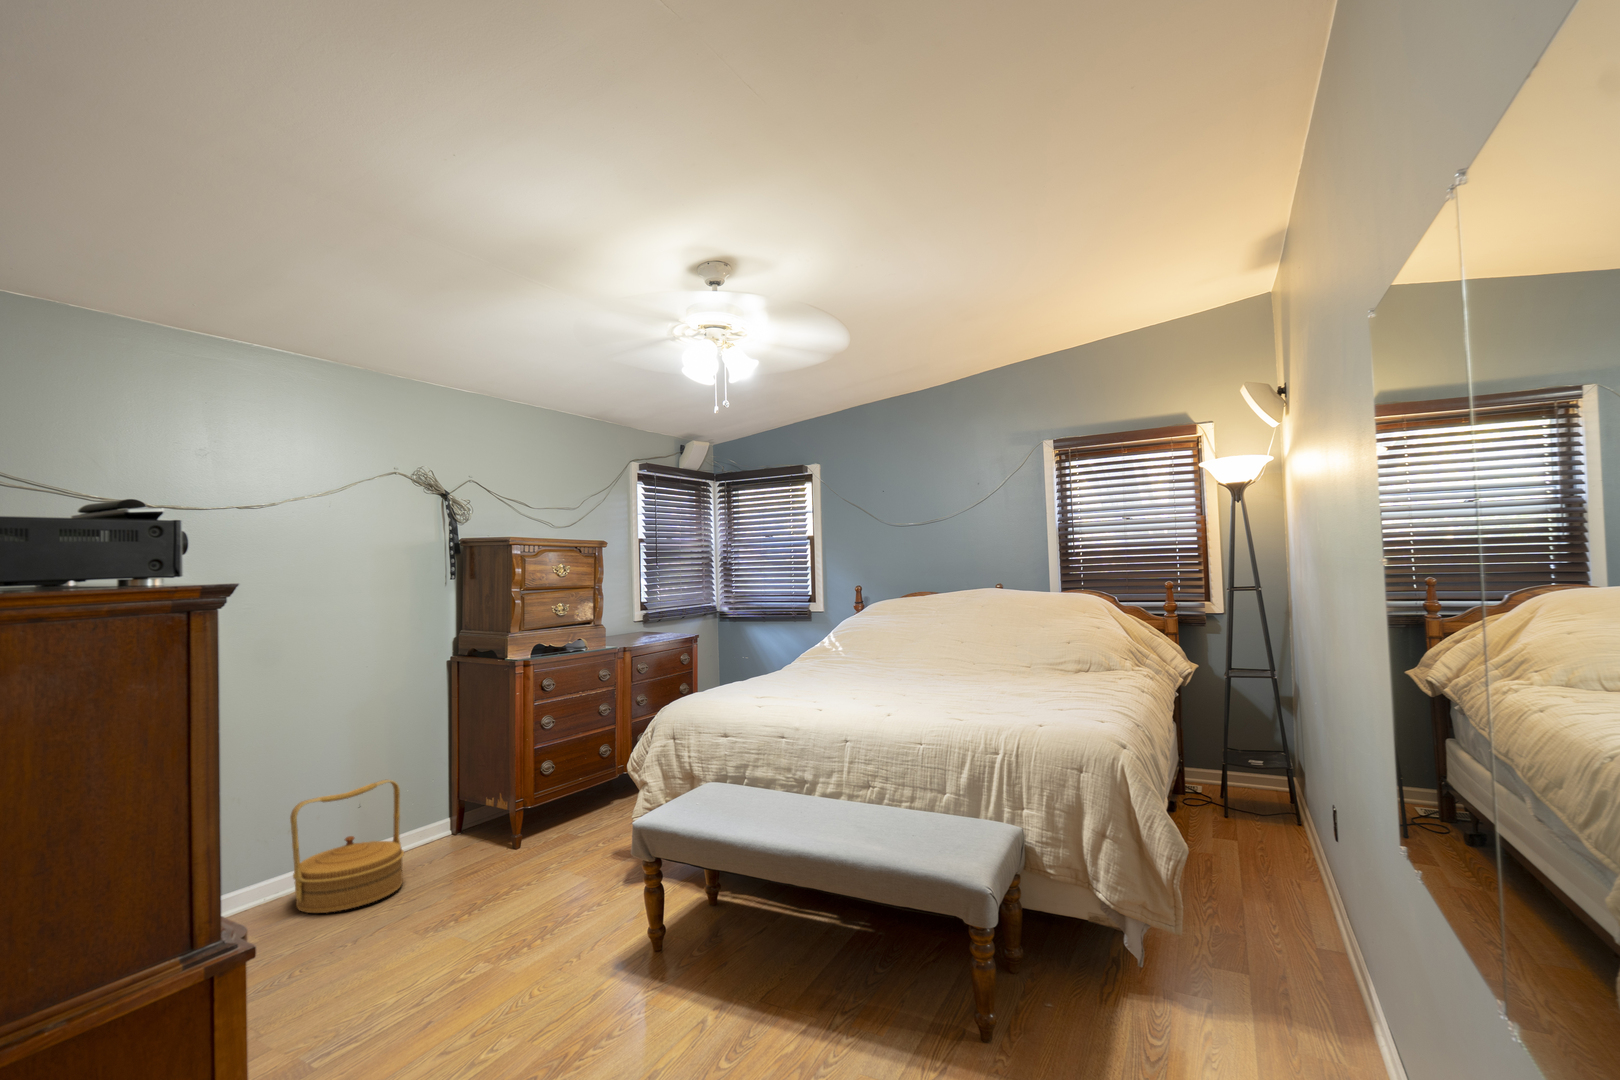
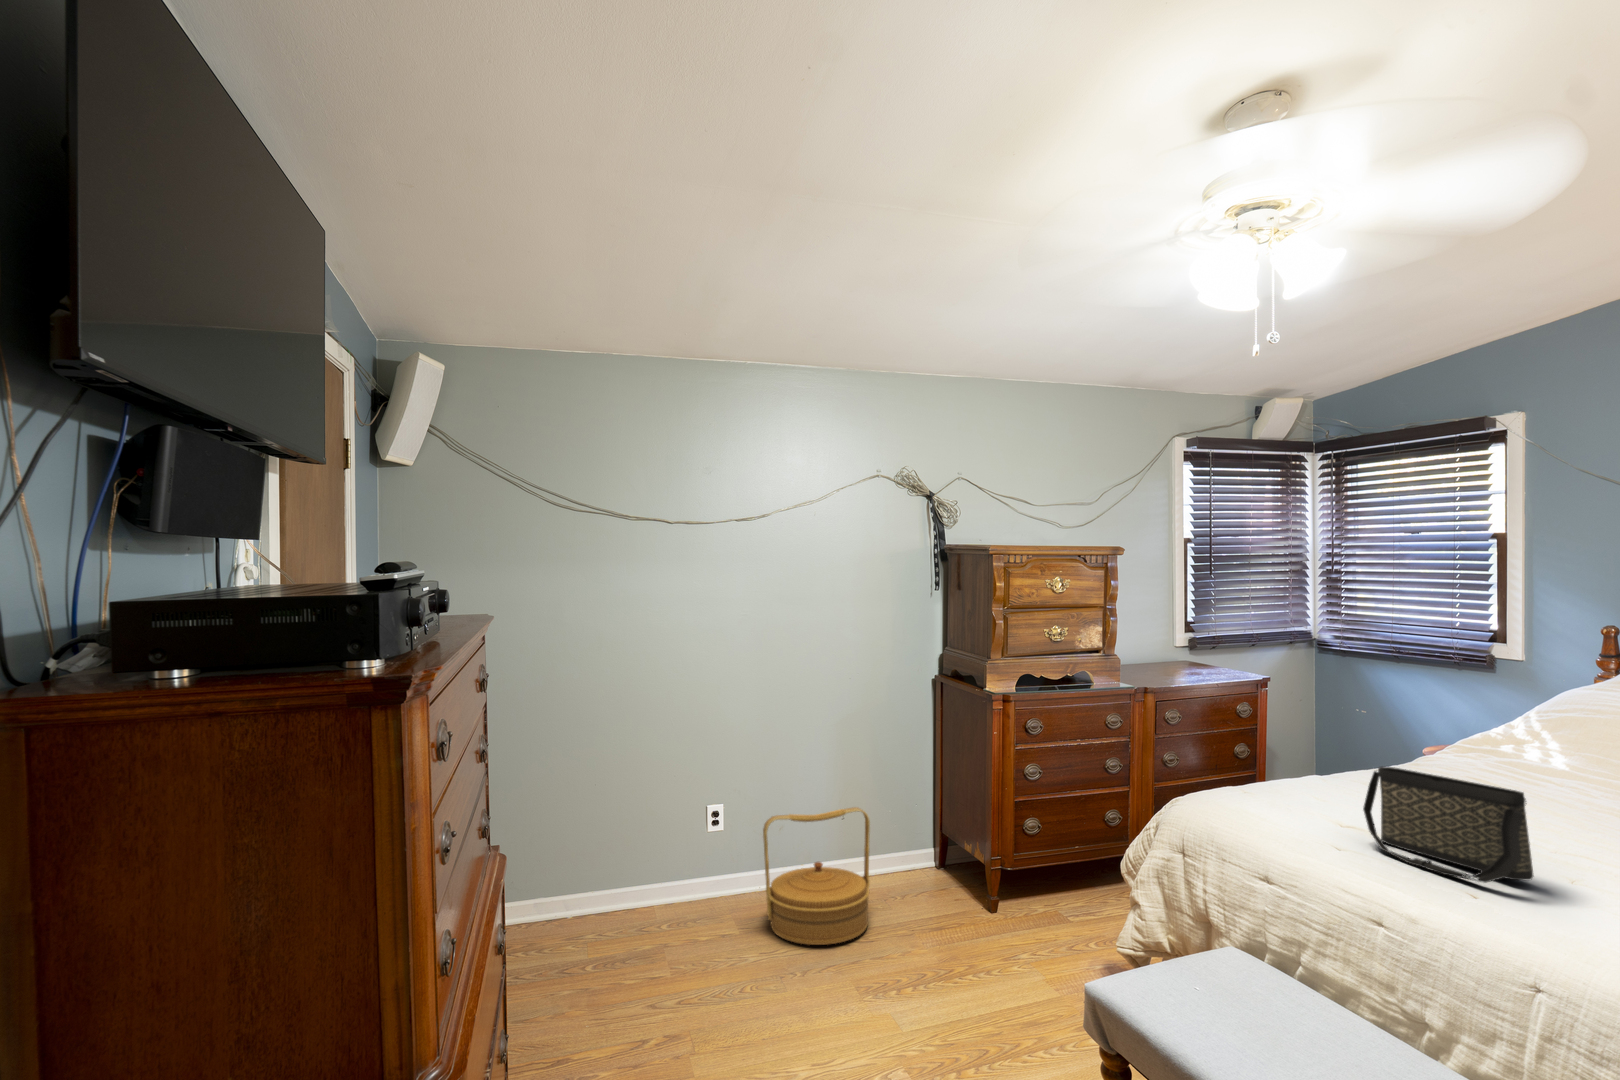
handbag: none [772,660,842,708] -> present [1363,767,1533,883]

